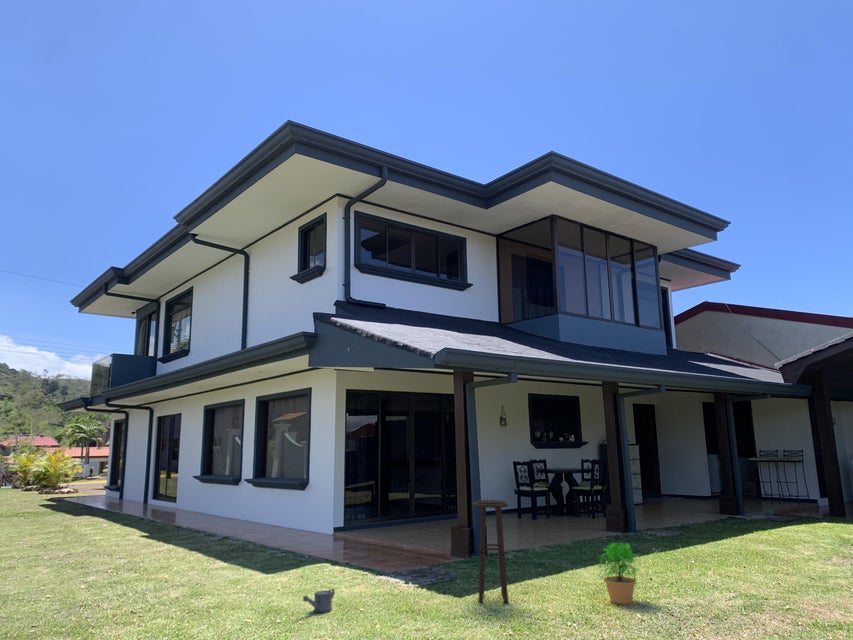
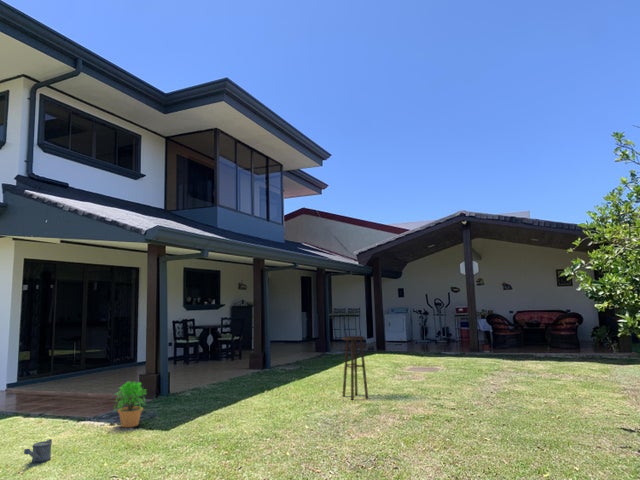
stool: present [473,500,508,603] -> present [343,336,368,400]
potted plant: present [600,543,639,604] -> present [116,382,145,427]

